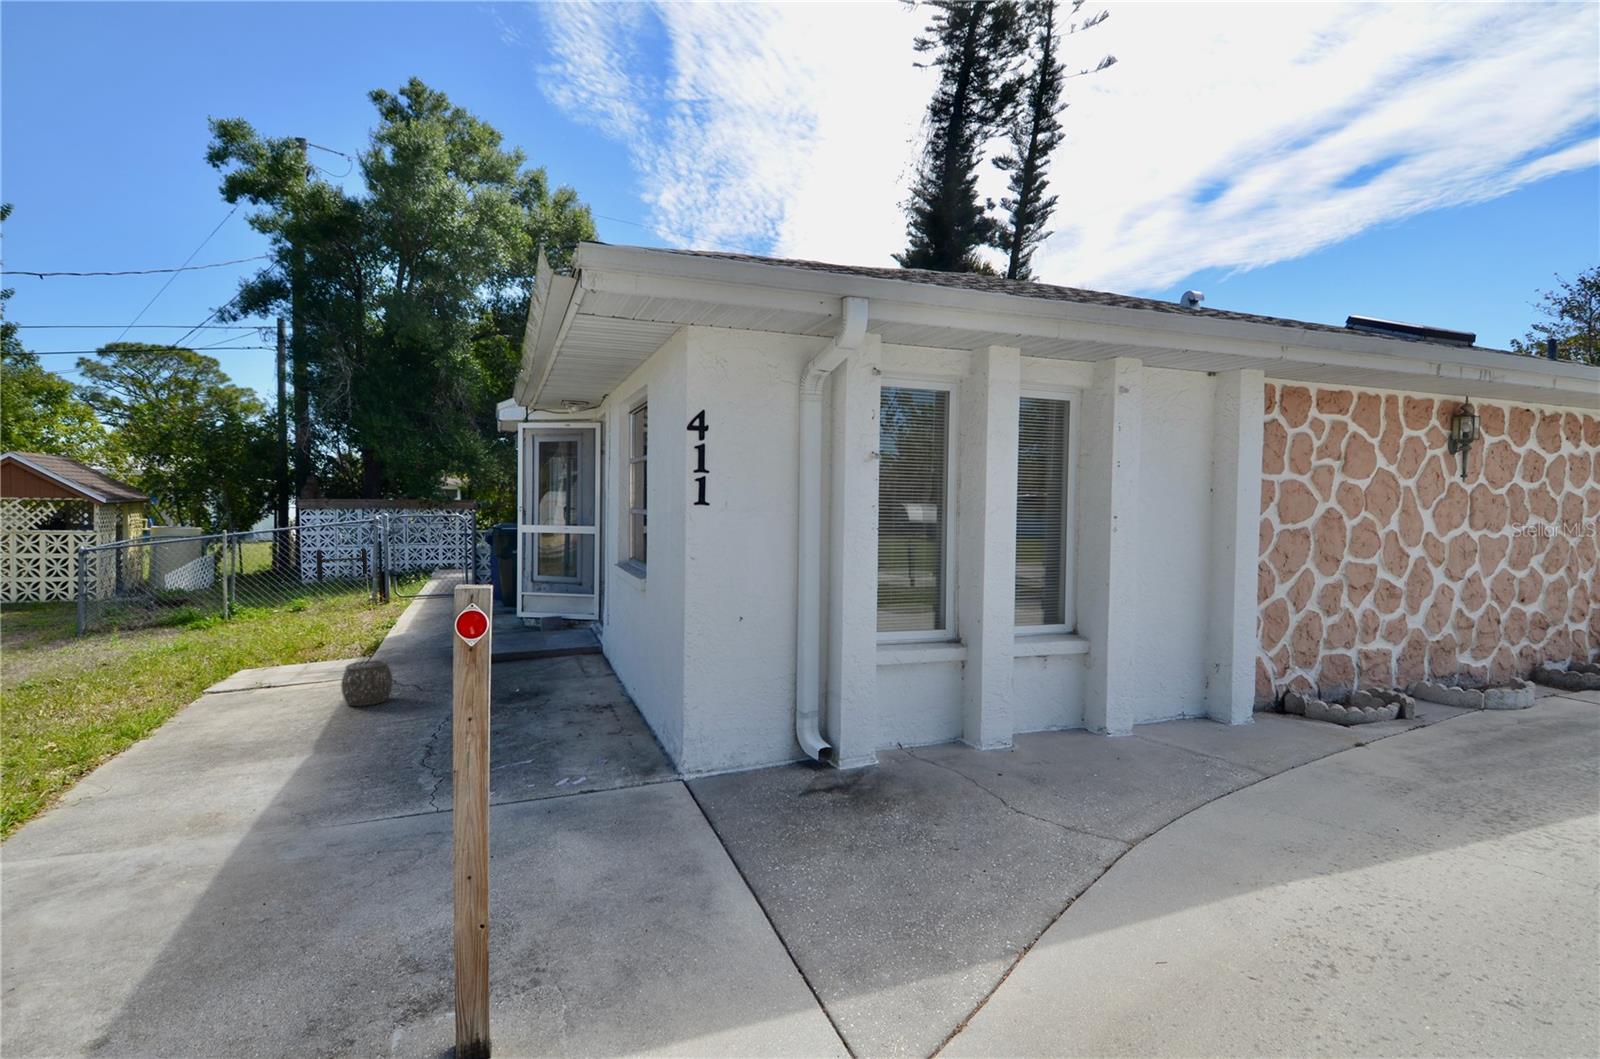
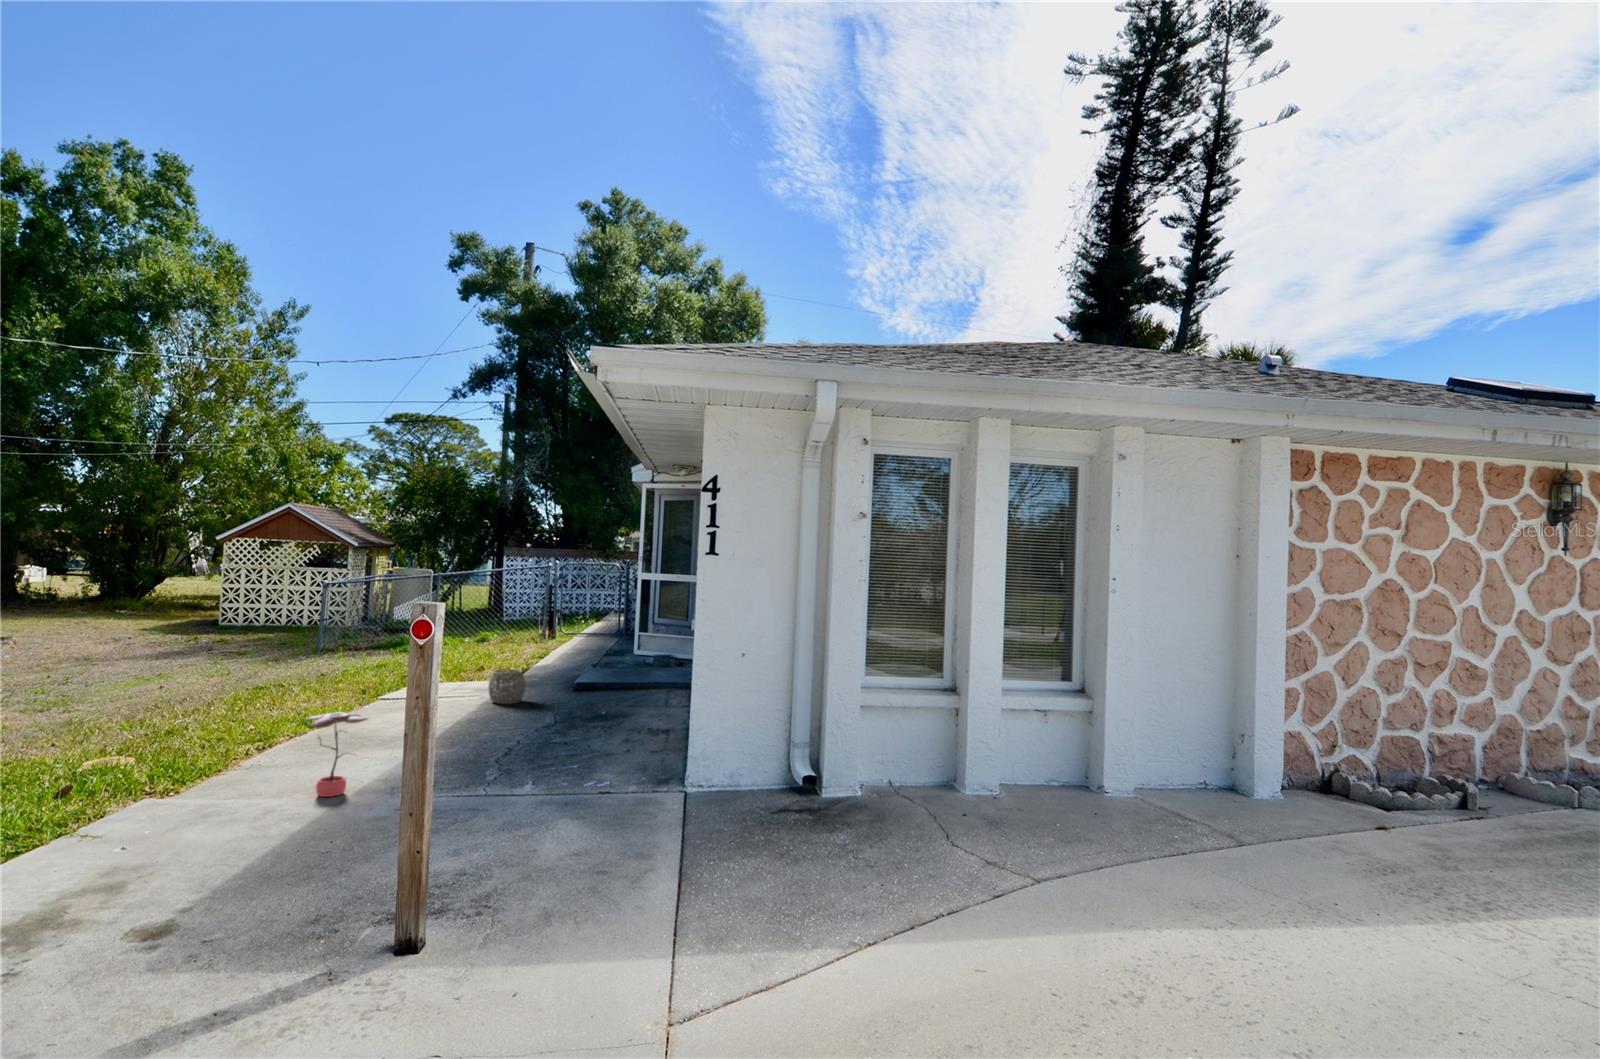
bench: present [317,548,367,581] -> none [503,595,544,624]
potted plant: none [65,802,190,948] -> present [305,713,367,797]

